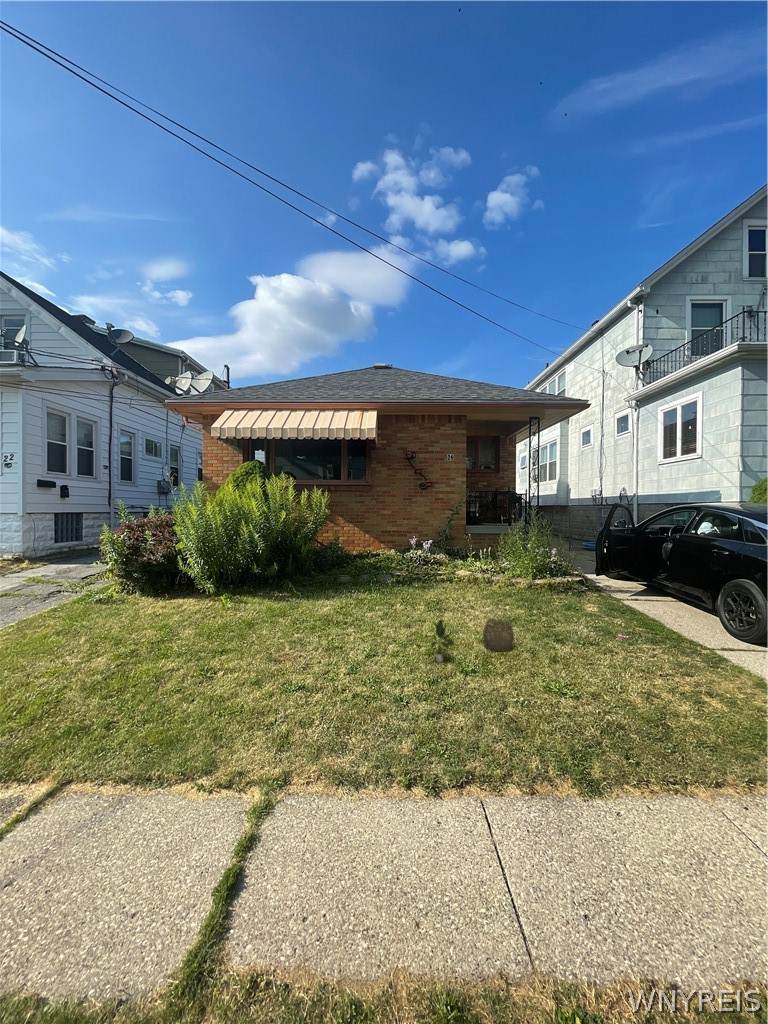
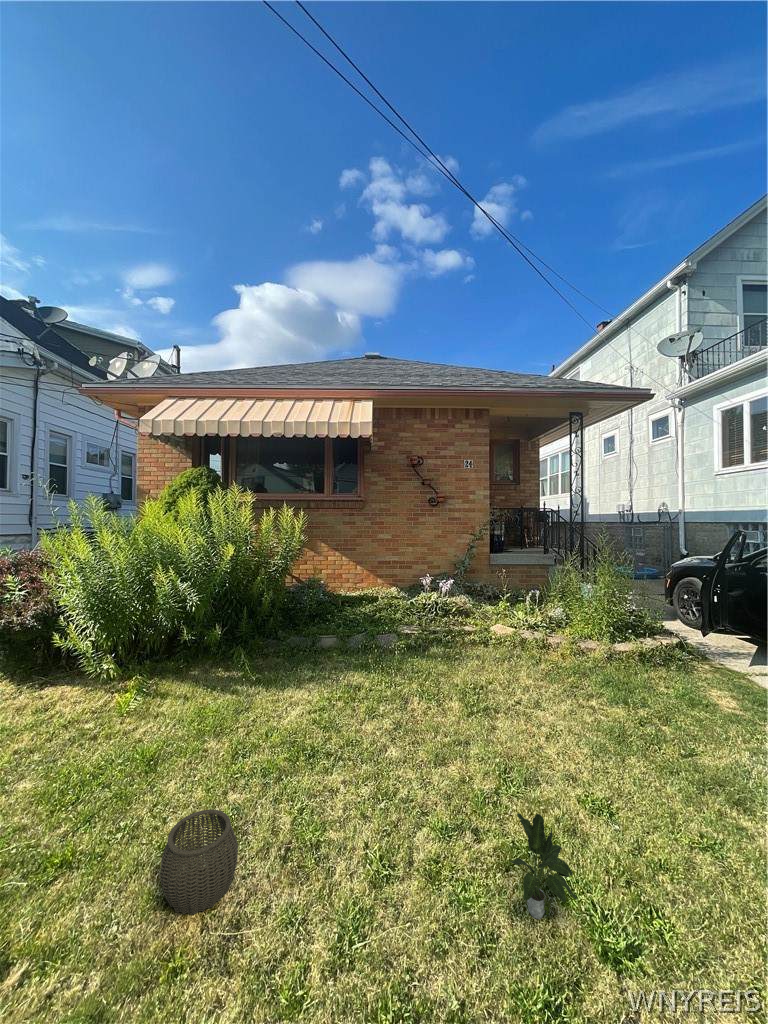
woven basket: present [483,619,514,652] -> present [160,810,238,914]

